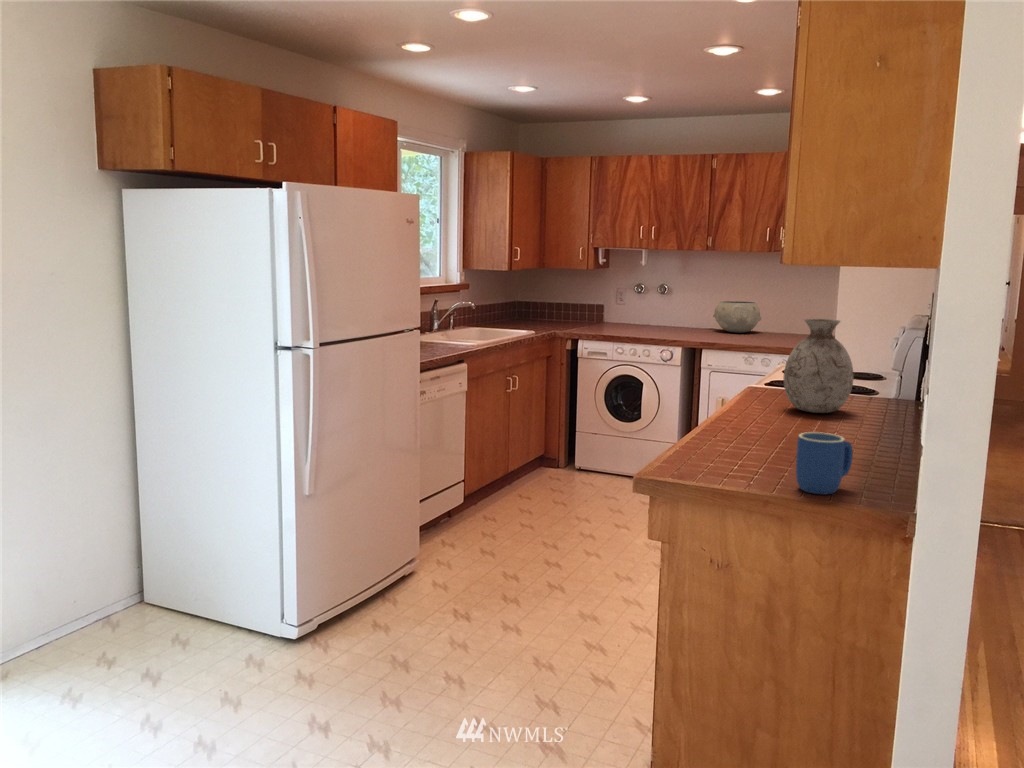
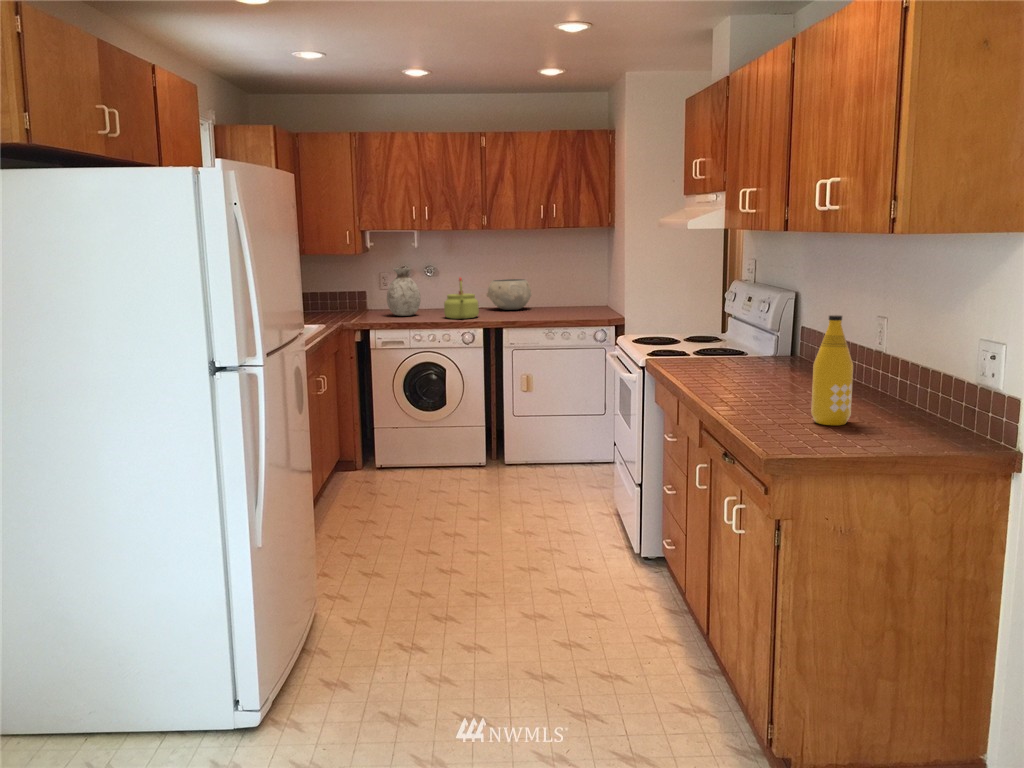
kettle: none [655,296,689,337] -> present [444,278,479,319]
vase: present [783,319,854,413] -> present [387,268,421,316]
bottle: none [731,350,775,466] -> present [811,315,853,425]
mug: present [796,432,853,494] -> none [913,384,960,440]

